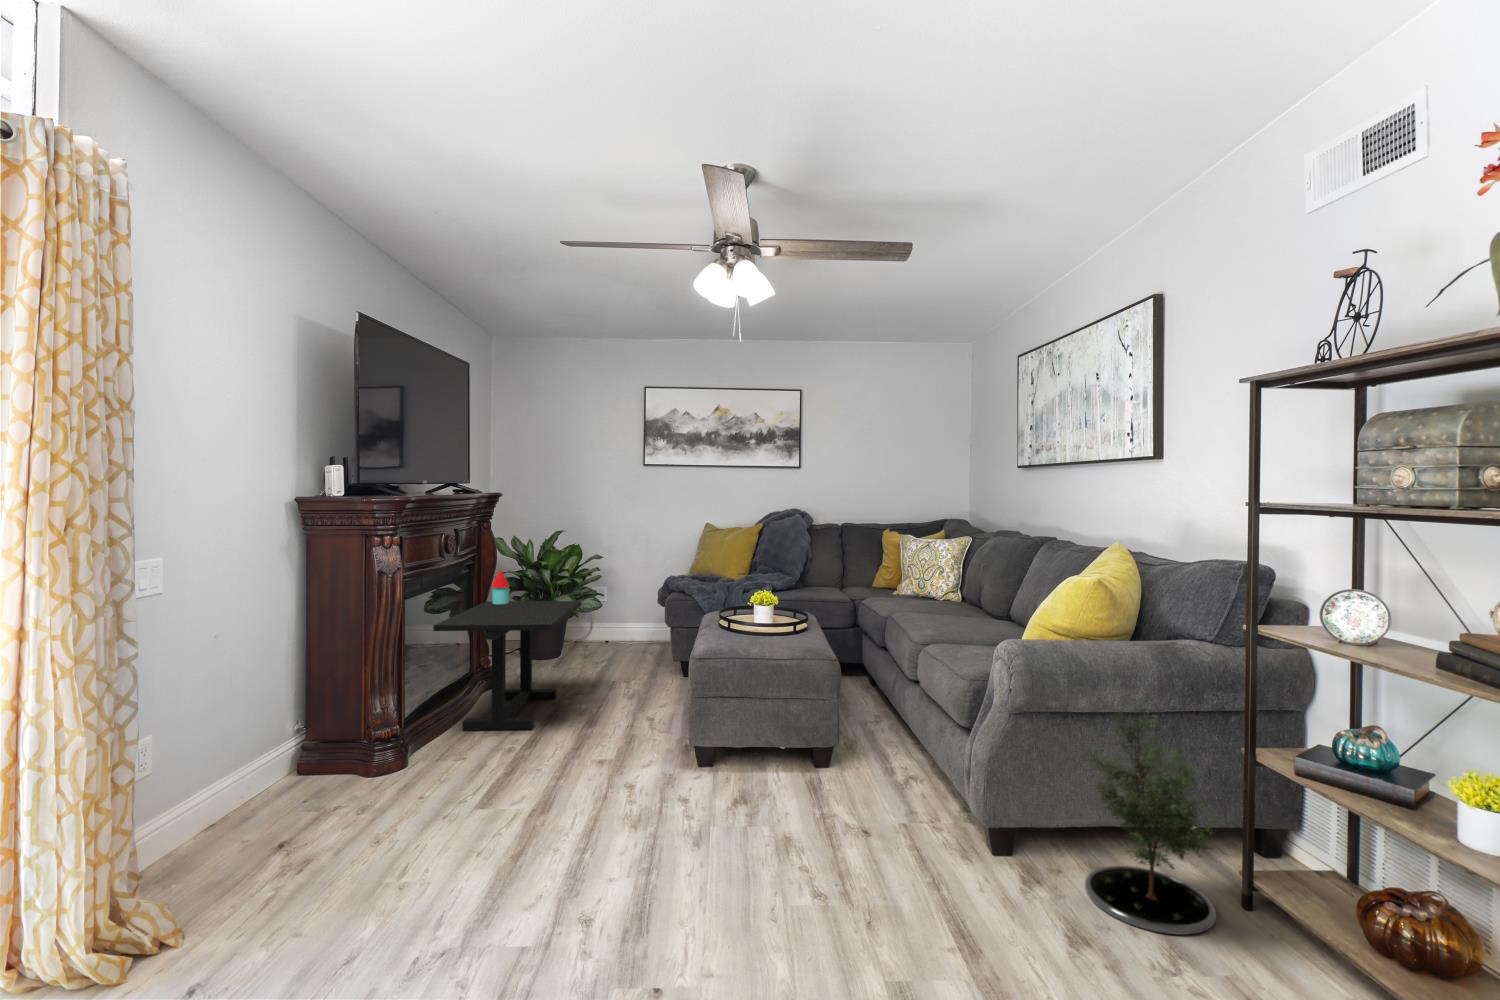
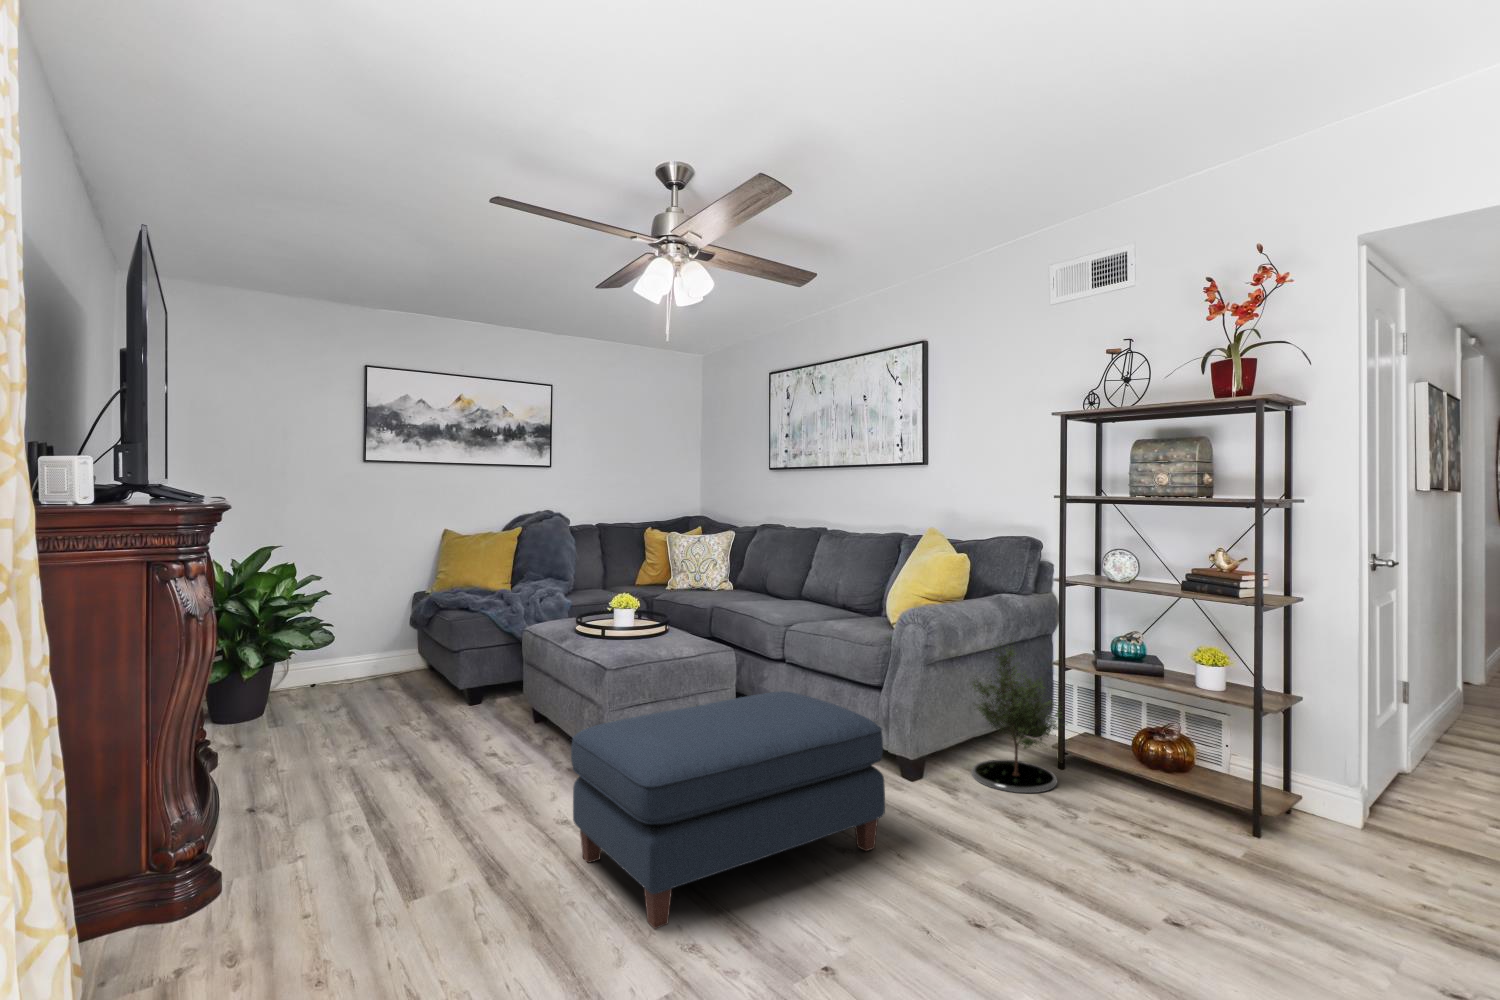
side table: present [434,570,581,731] -> none [231,589,401,793]
ottoman: none [525,721,854,938] -> present [571,691,885,929]

